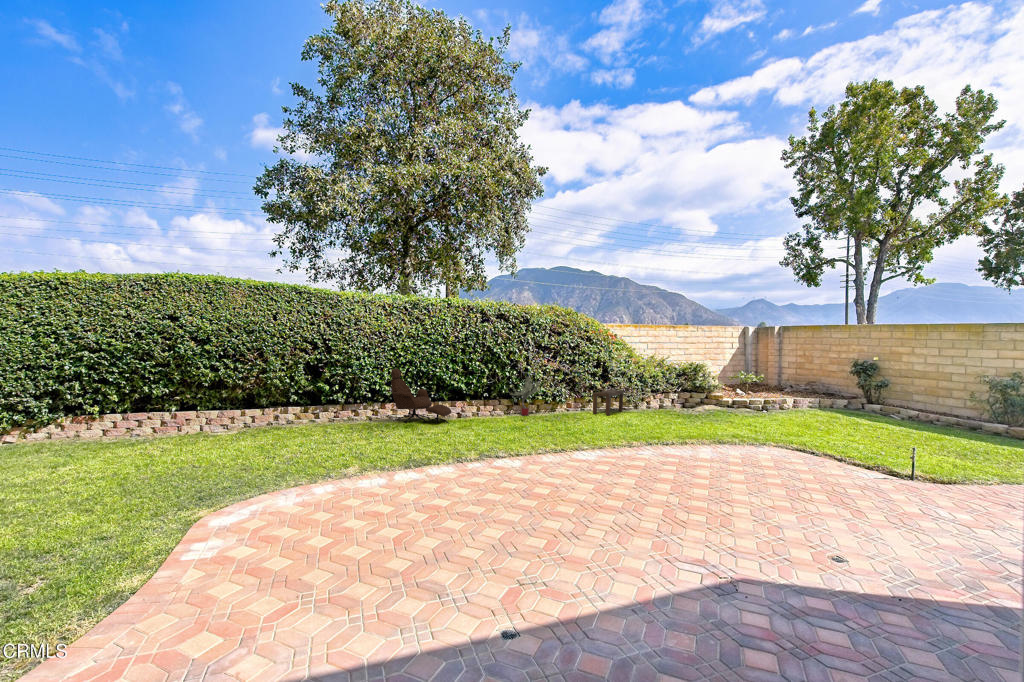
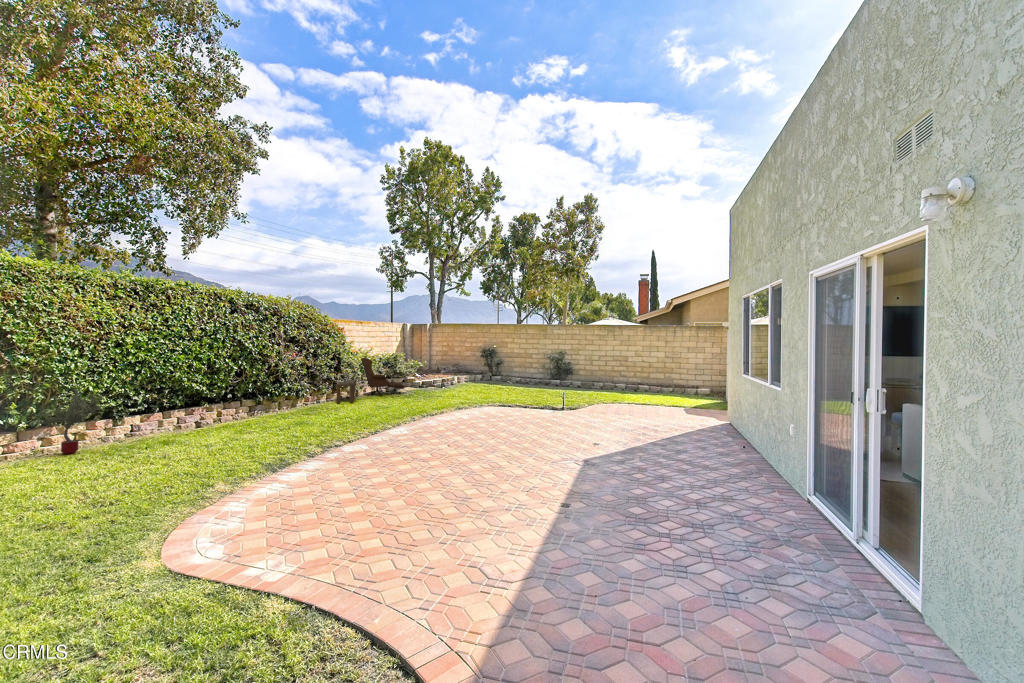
lounge chair: present [391,368,451,424] -> present [361,358,404,396]
potted tree: present [510,377,541,416] -> present [35,389,103,454]

